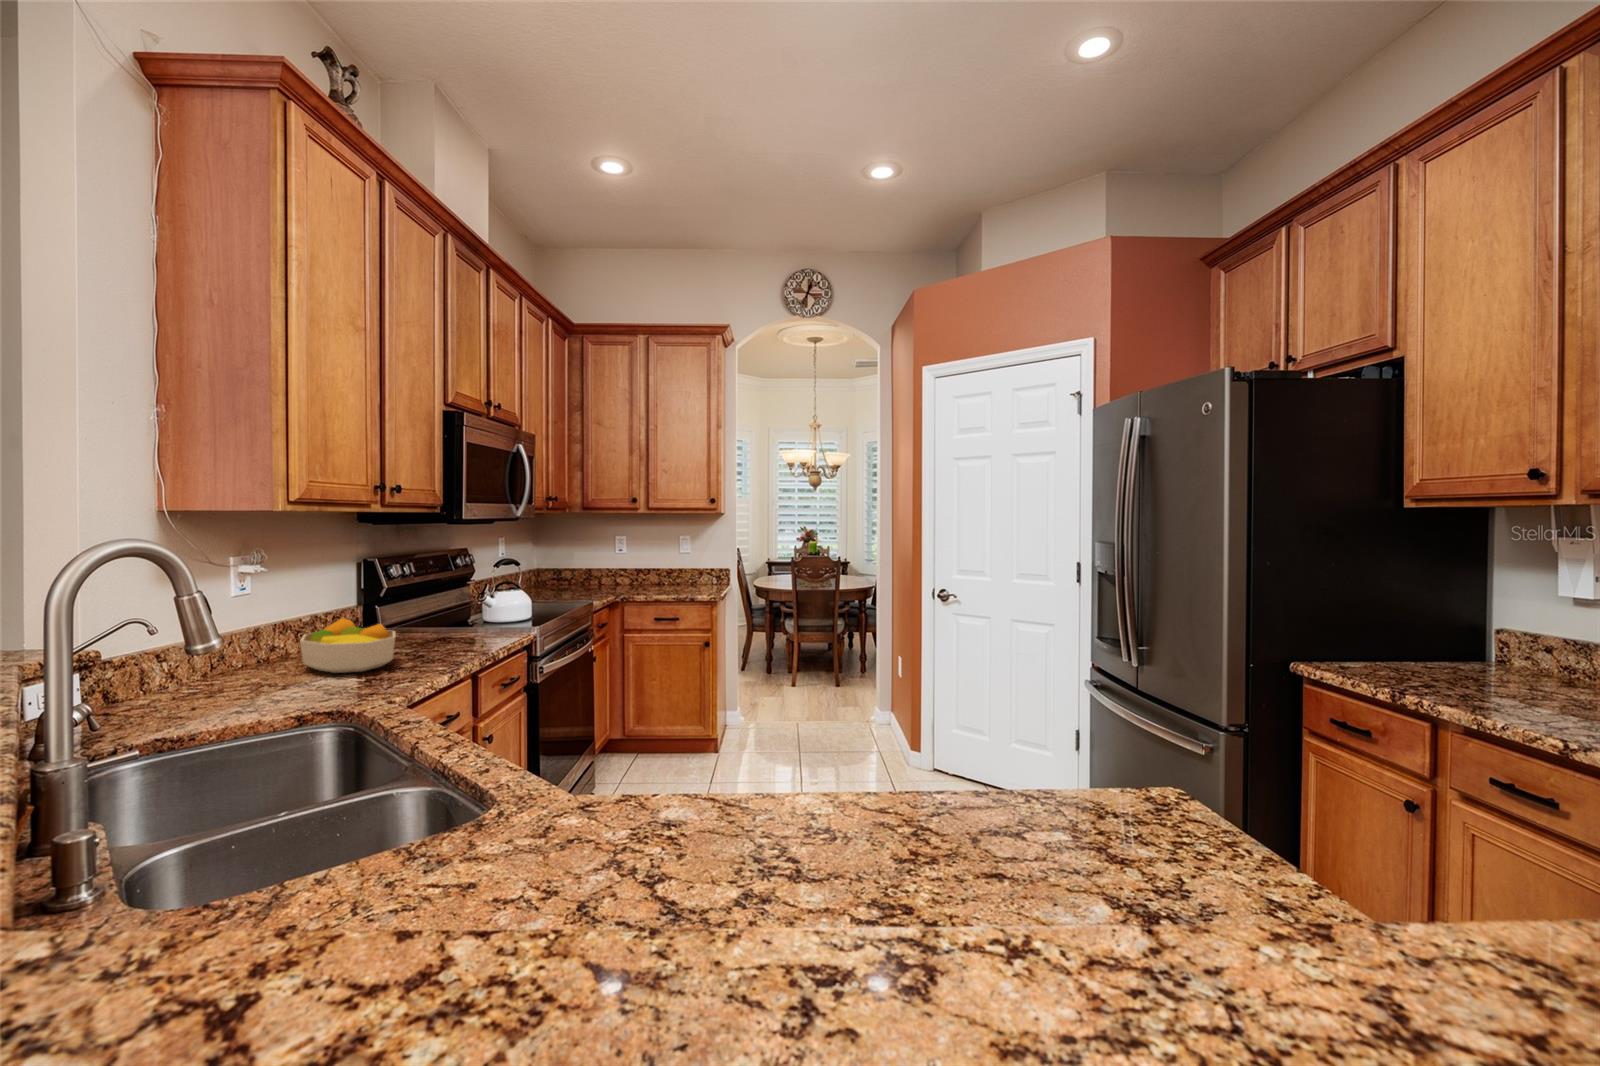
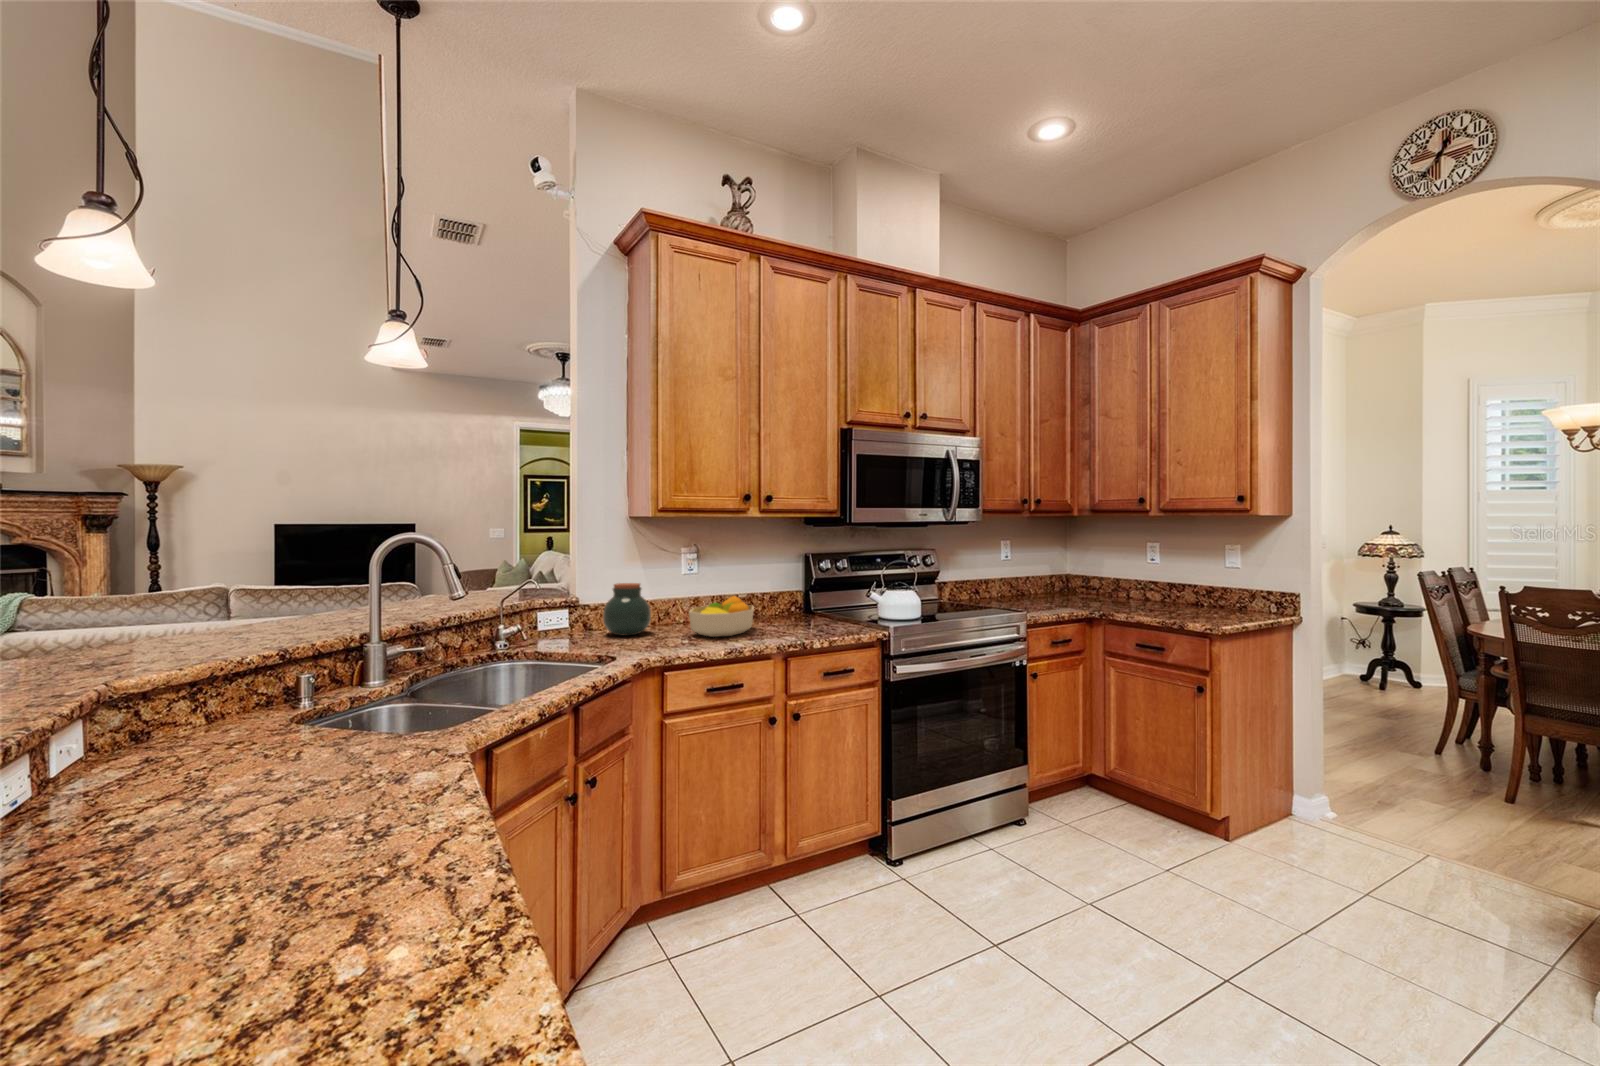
jar: none [161,615,250,697] -> present [603,583,651,636]

